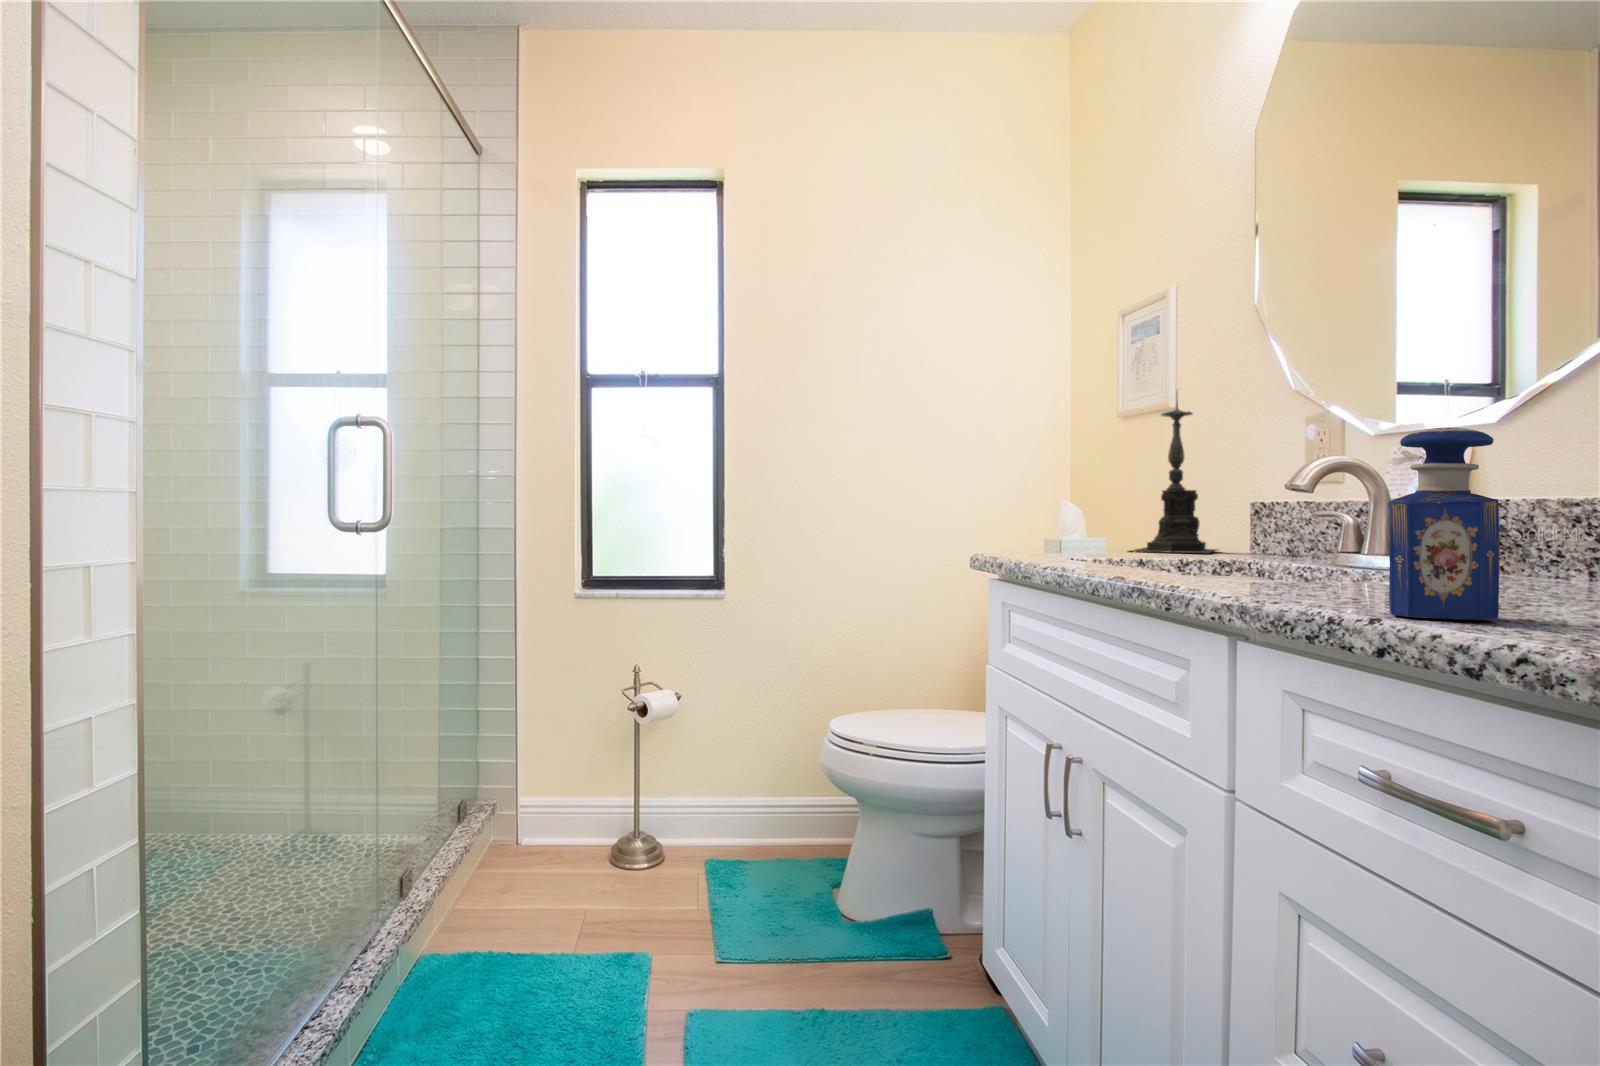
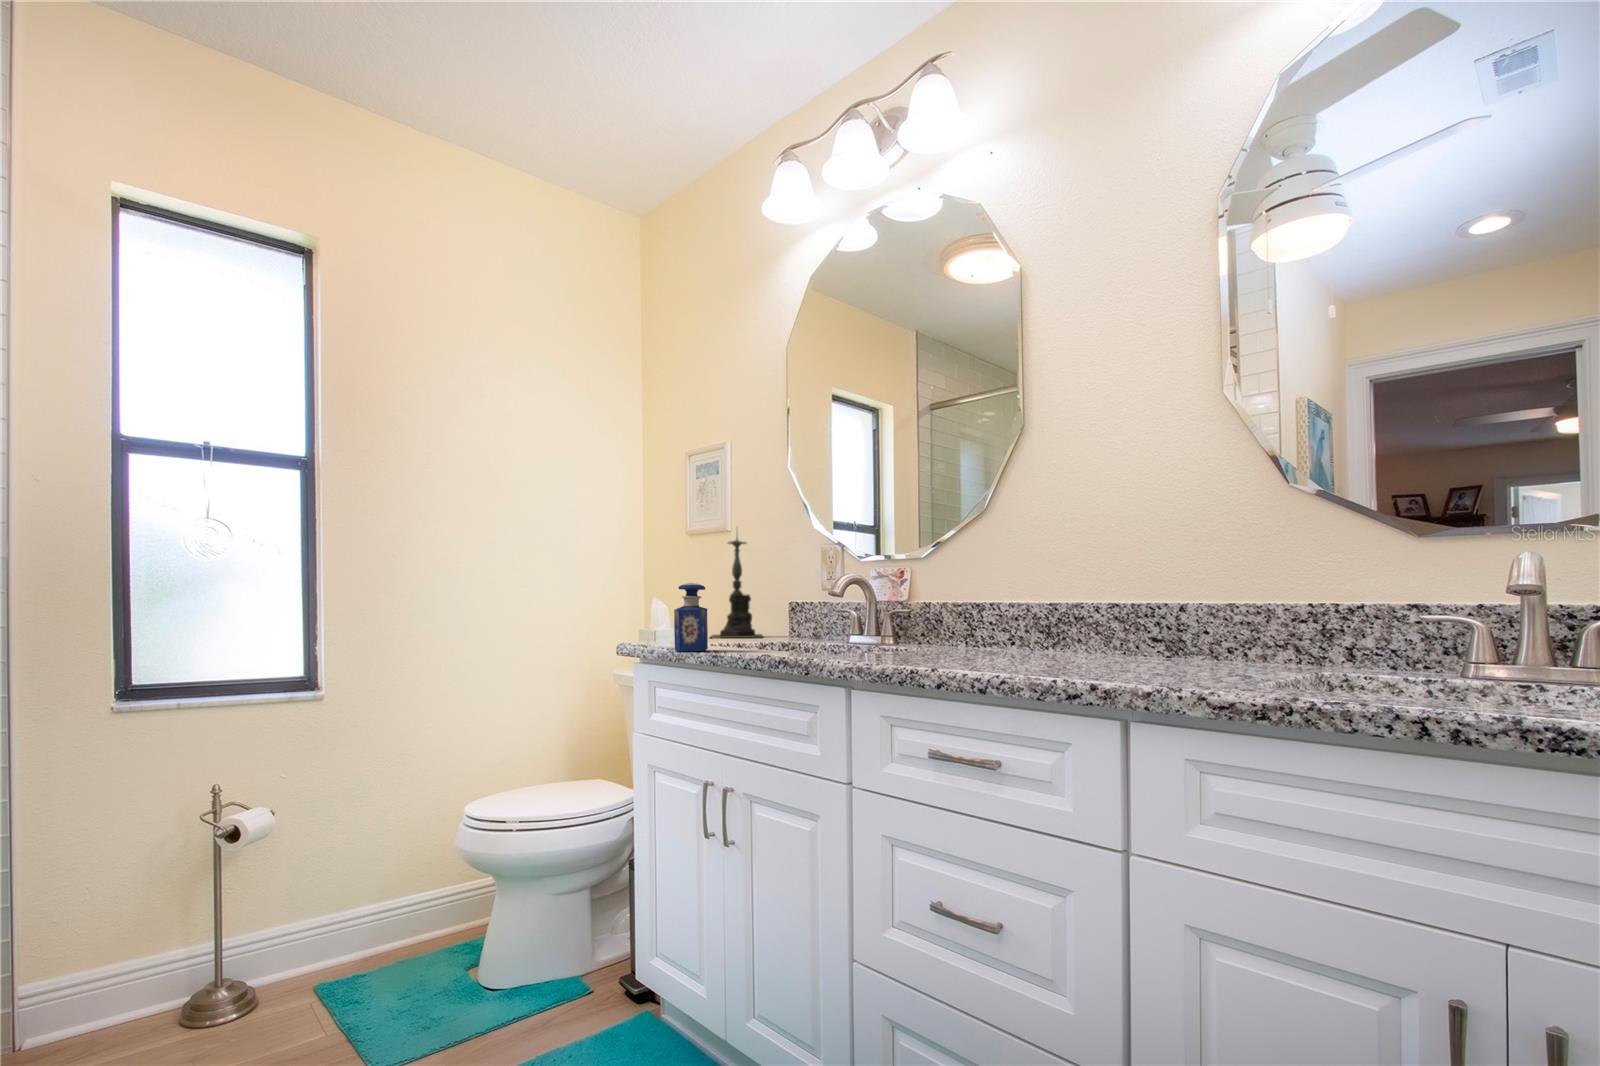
perfume bottle: present [1388,427,1500,620] -> present [674,583,708,651]

